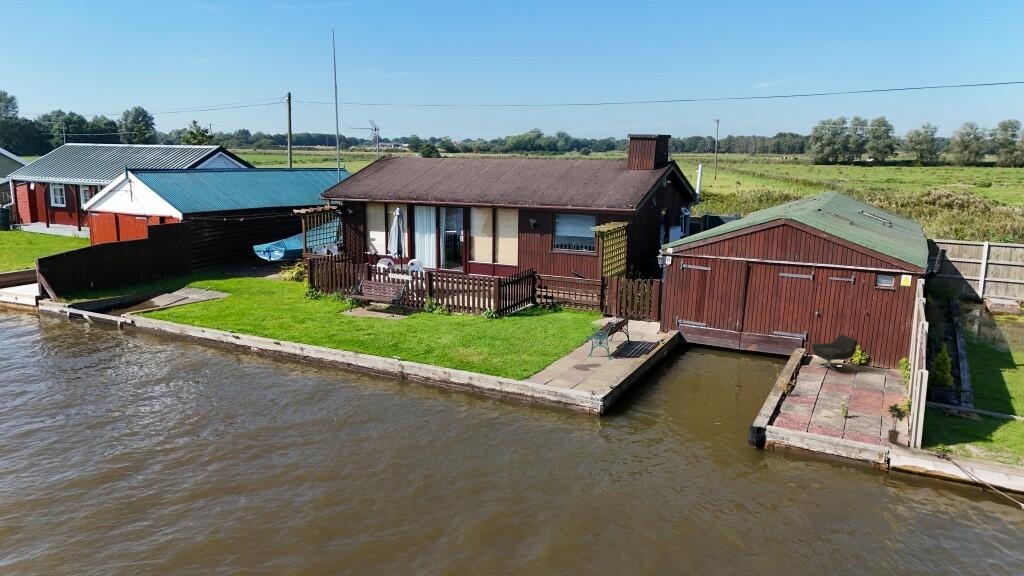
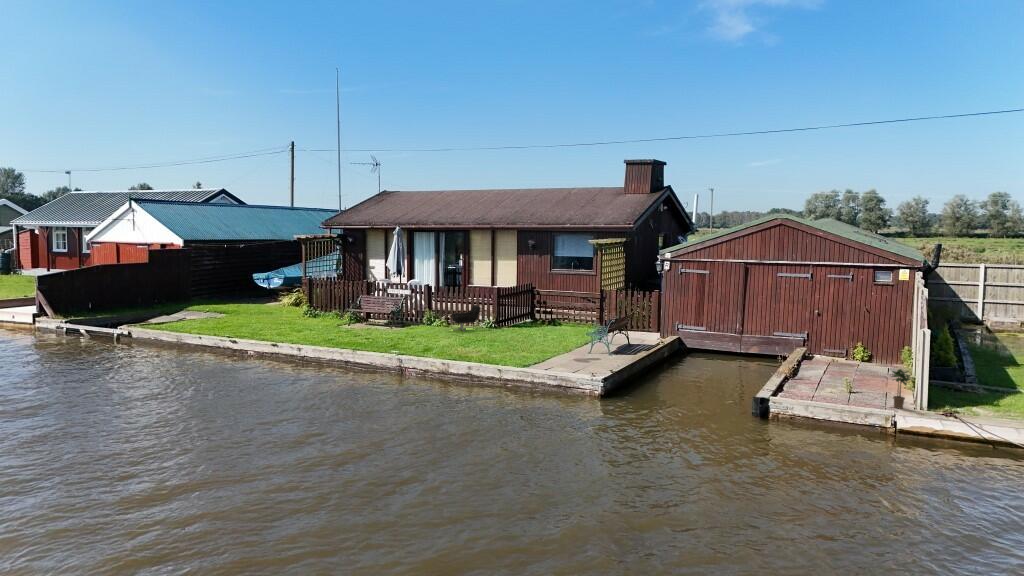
lounge chair: present [812,335,857,370] -> present [452,305,481,331]

